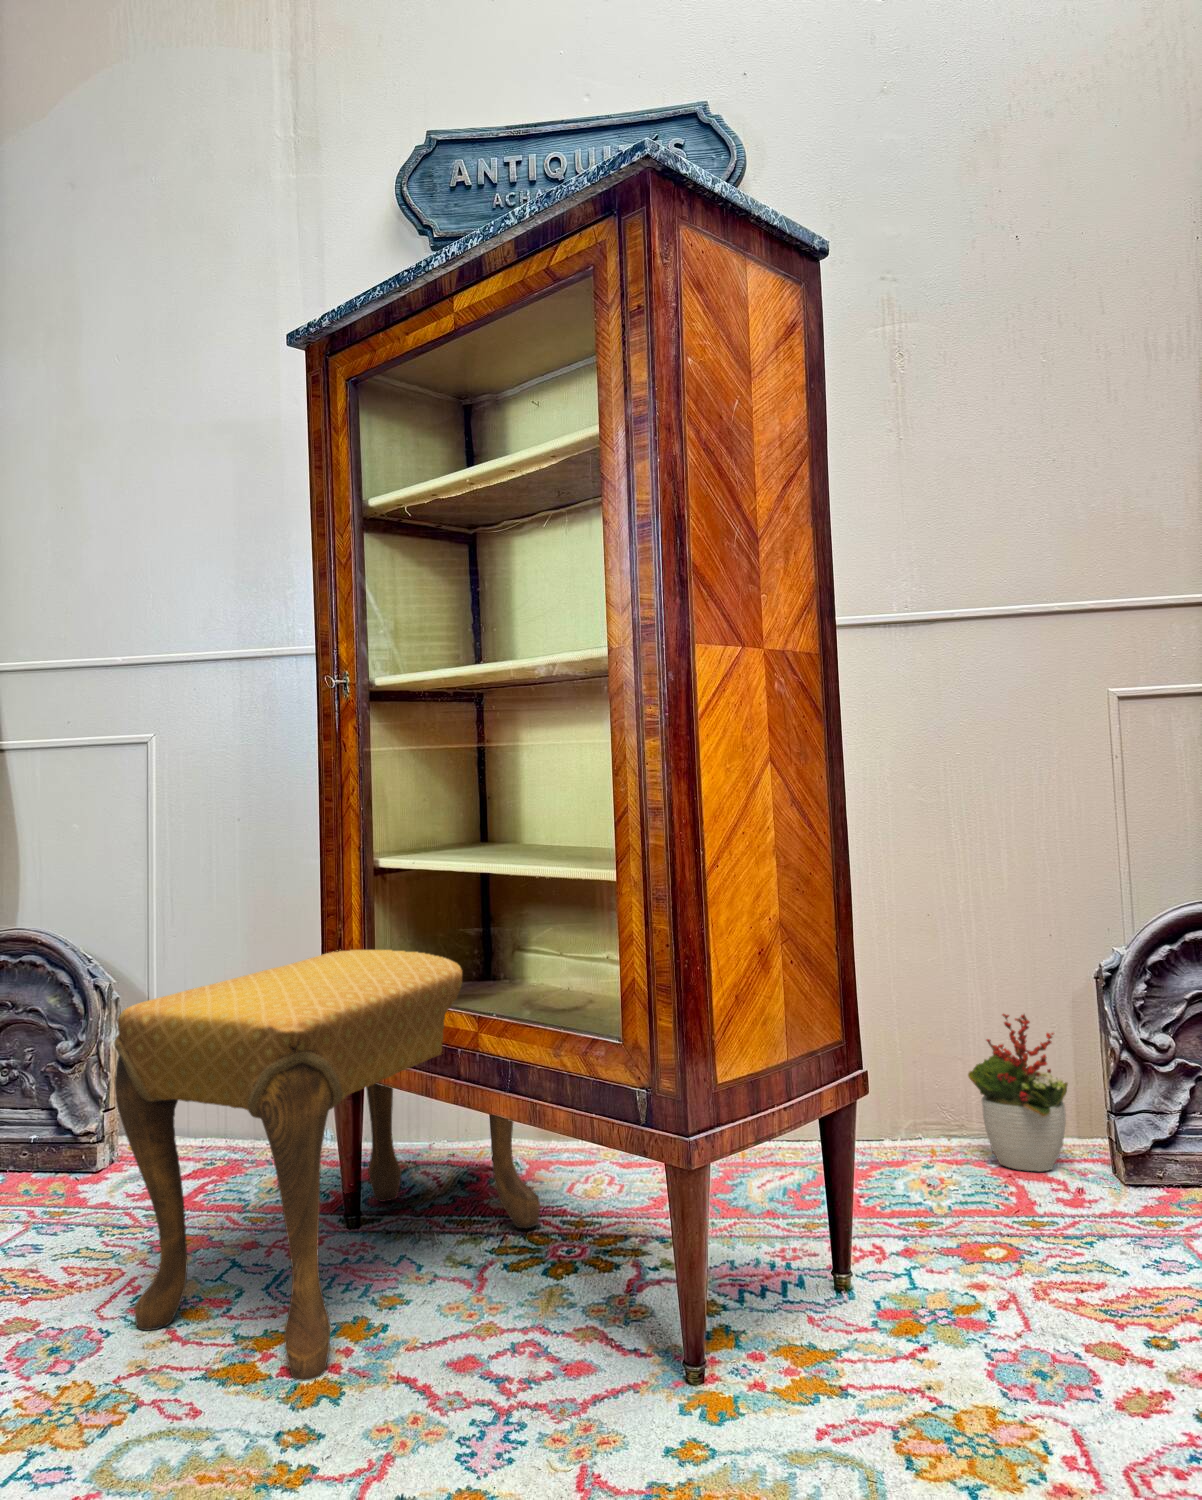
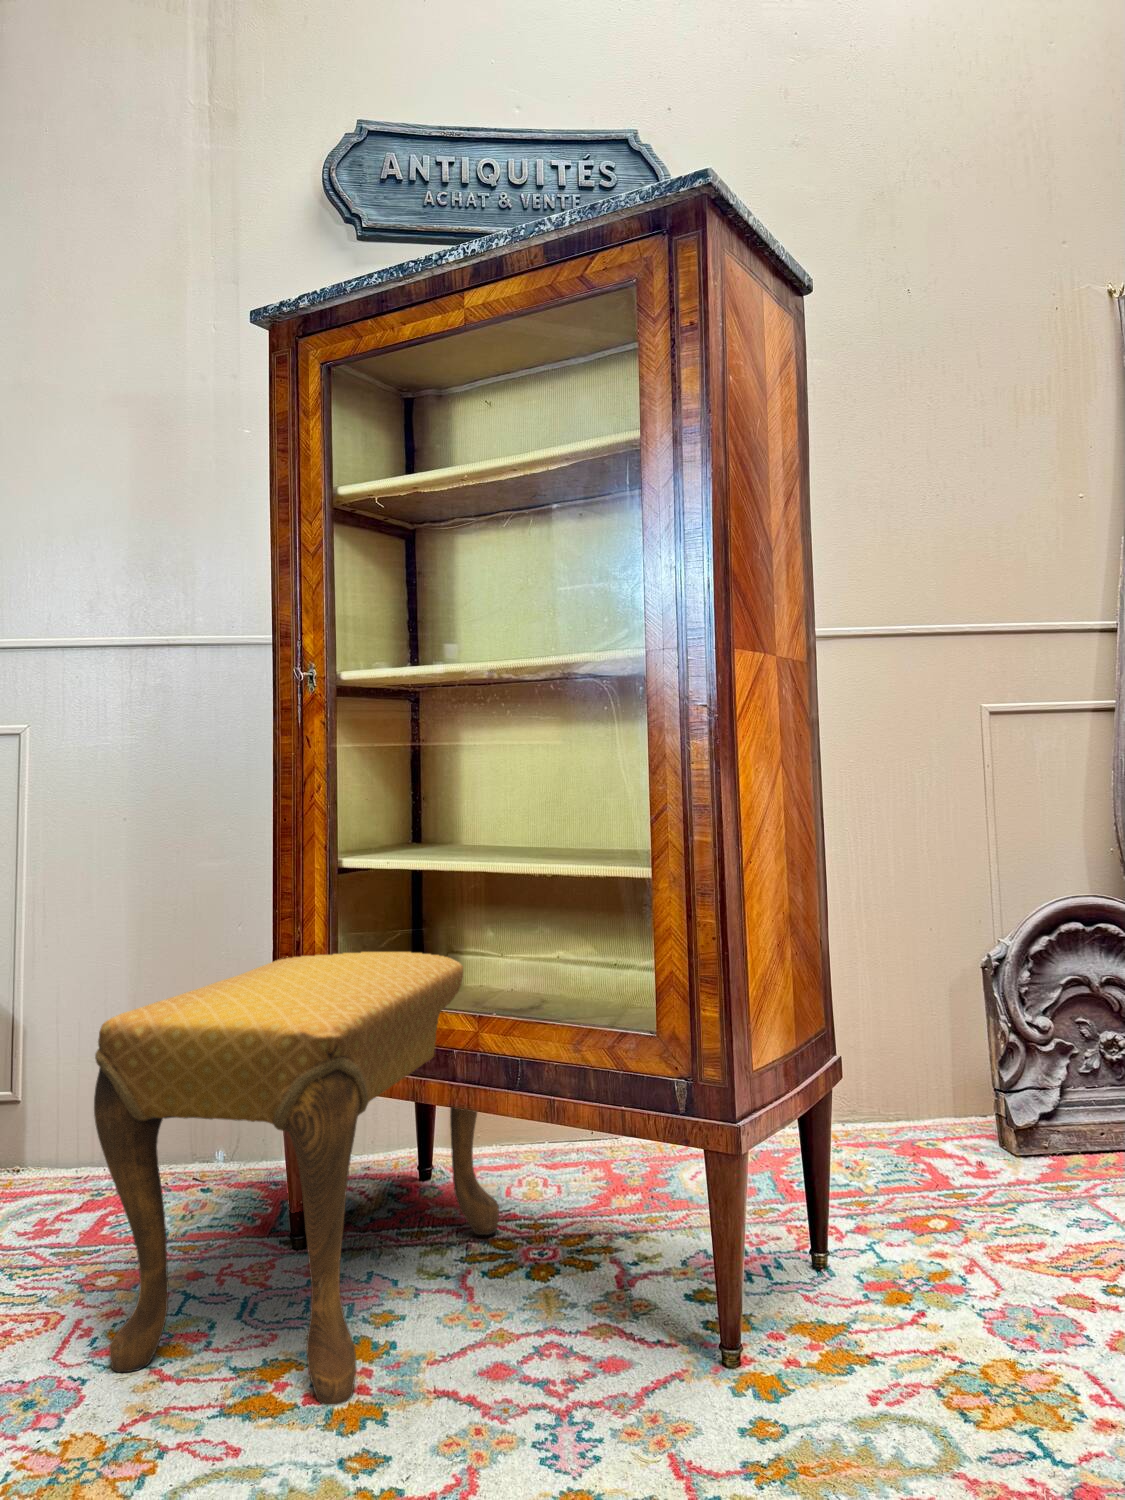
decorative plant: present [968,1014,1068,1171] -> none [871,1003,961,1150]

